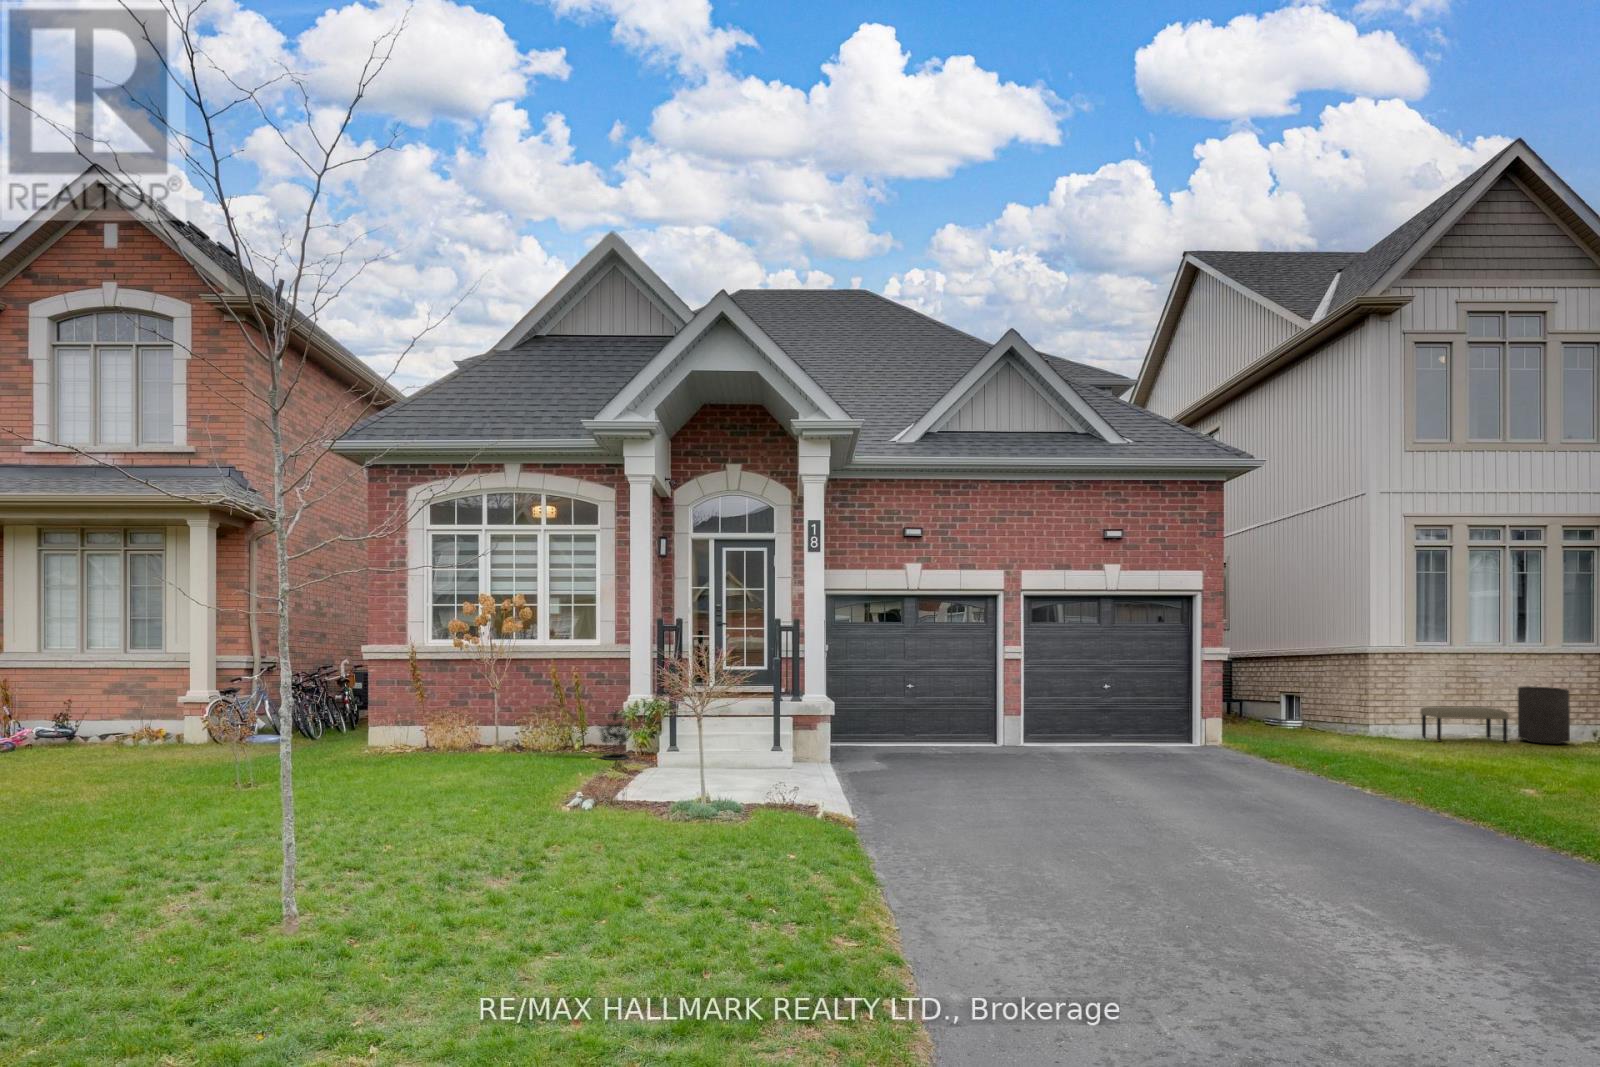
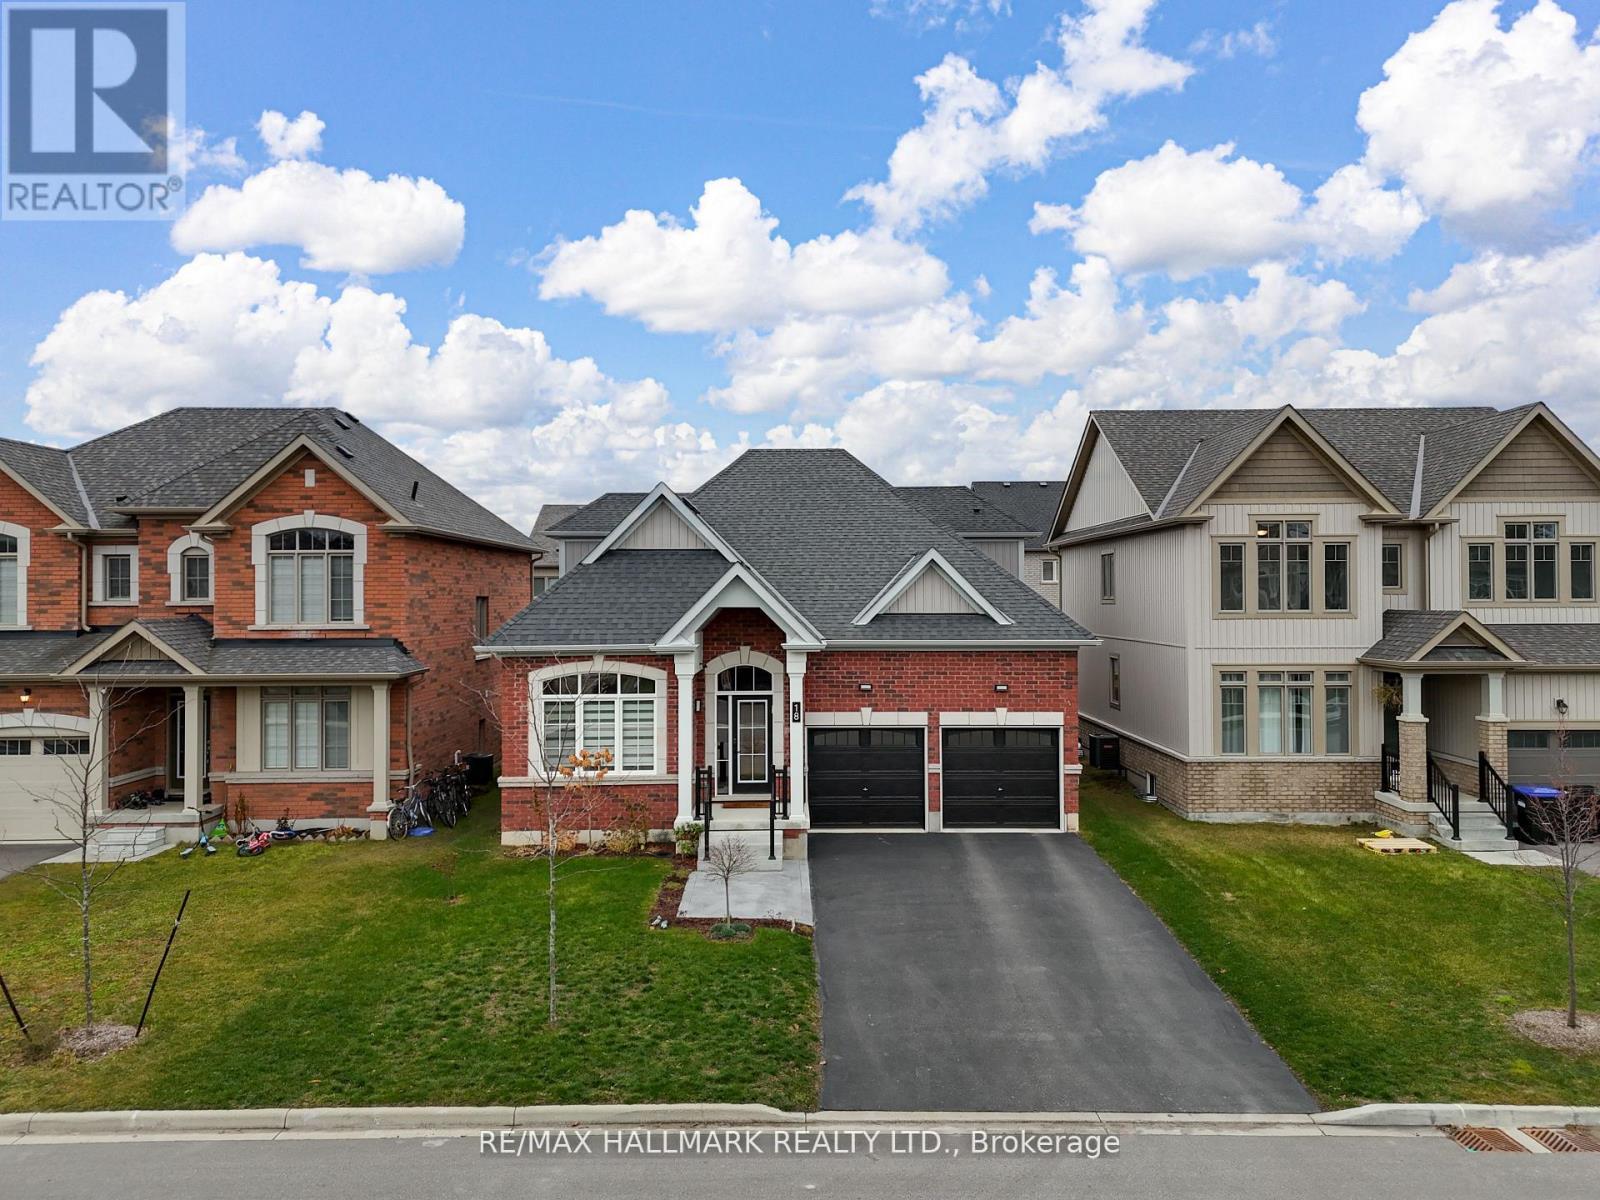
trash can: present [1518,686,1570,744] -> none [1290,786,1325,828]
bench: present [1420,707,1509,742] -> none [1223,801,1282,827]

